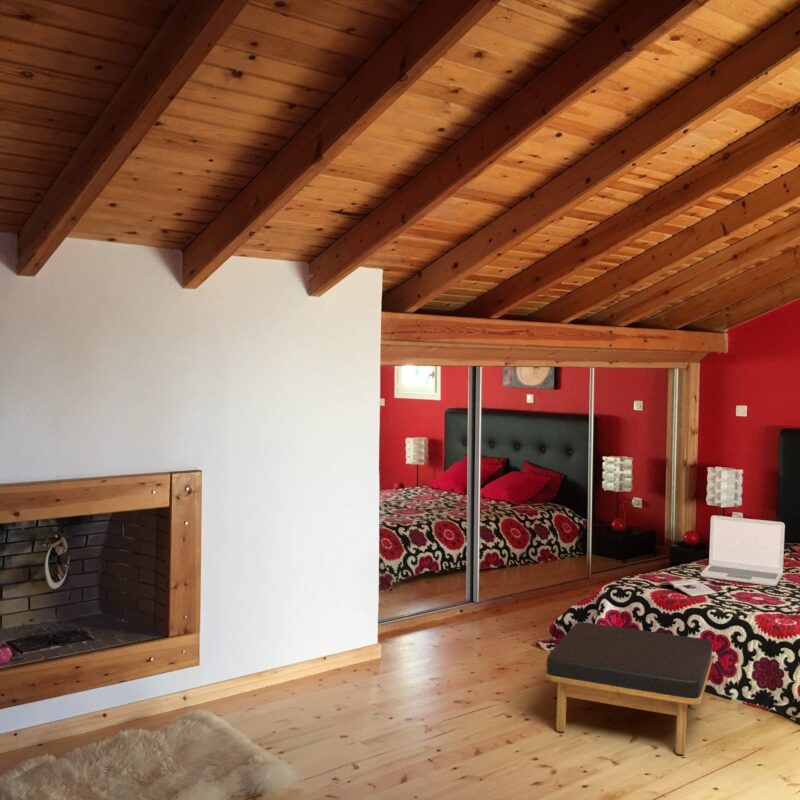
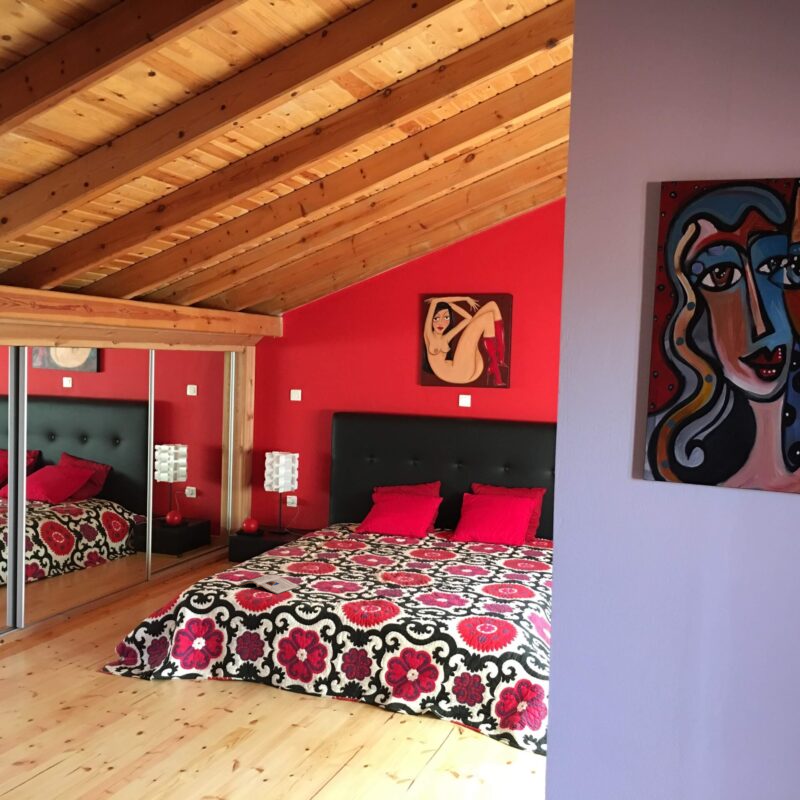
laptop: present [700,515,785,586] -> none [276,504,354,573]
ottoman: present [545,622,712,755] -> none [139,638,310,769]

